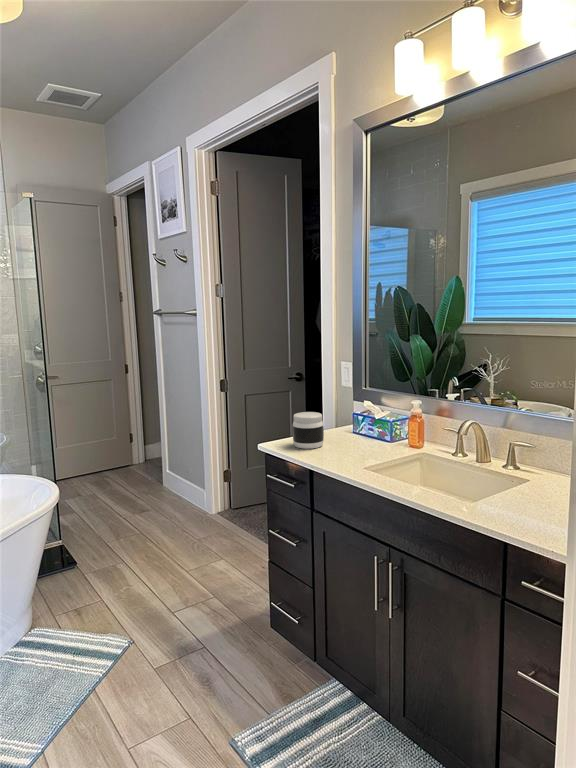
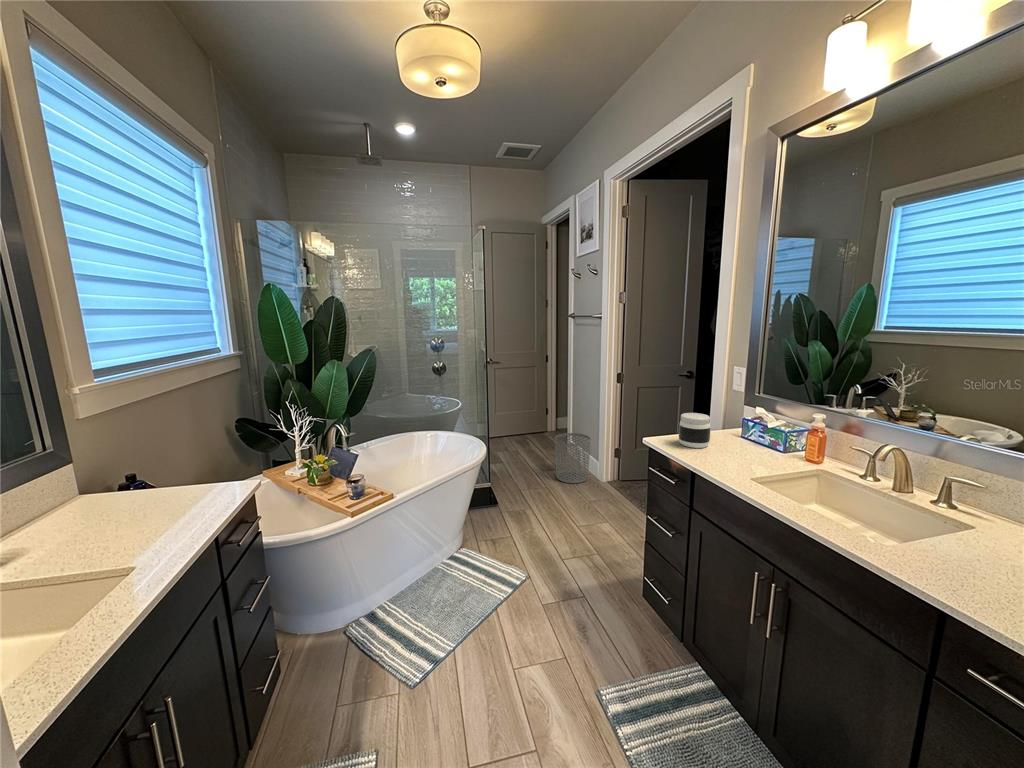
waste bin: none [147,458,192,520] -> present [555,433,591,483]

